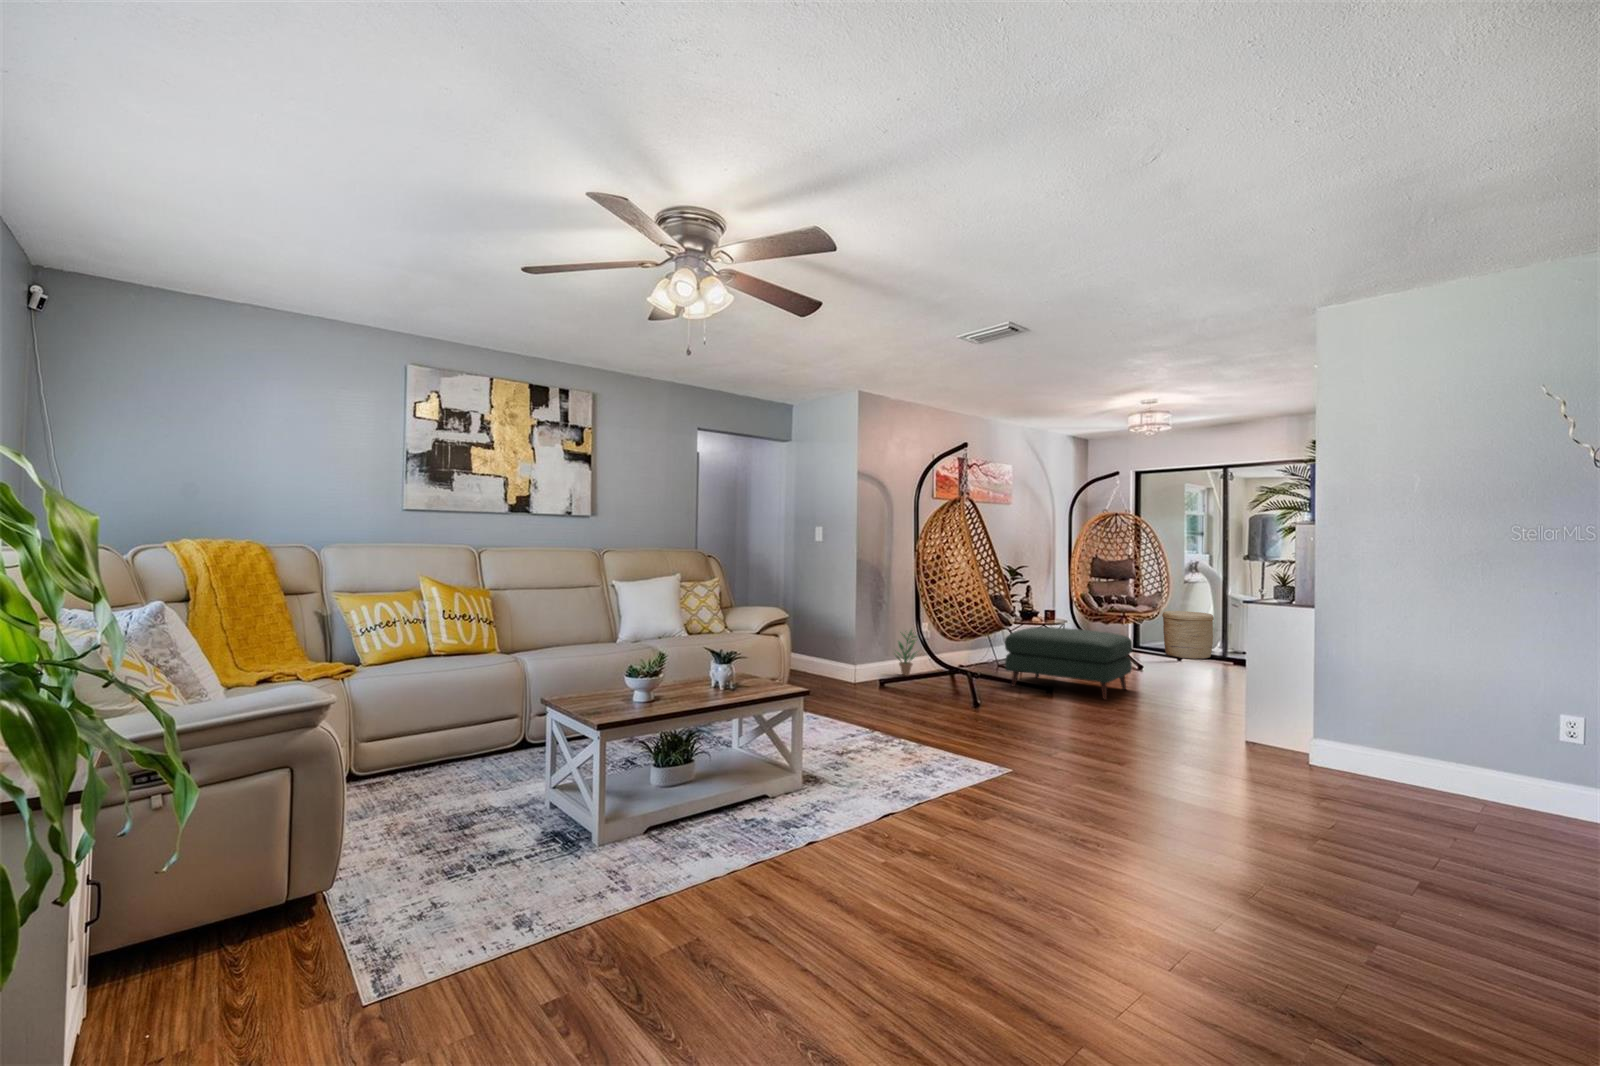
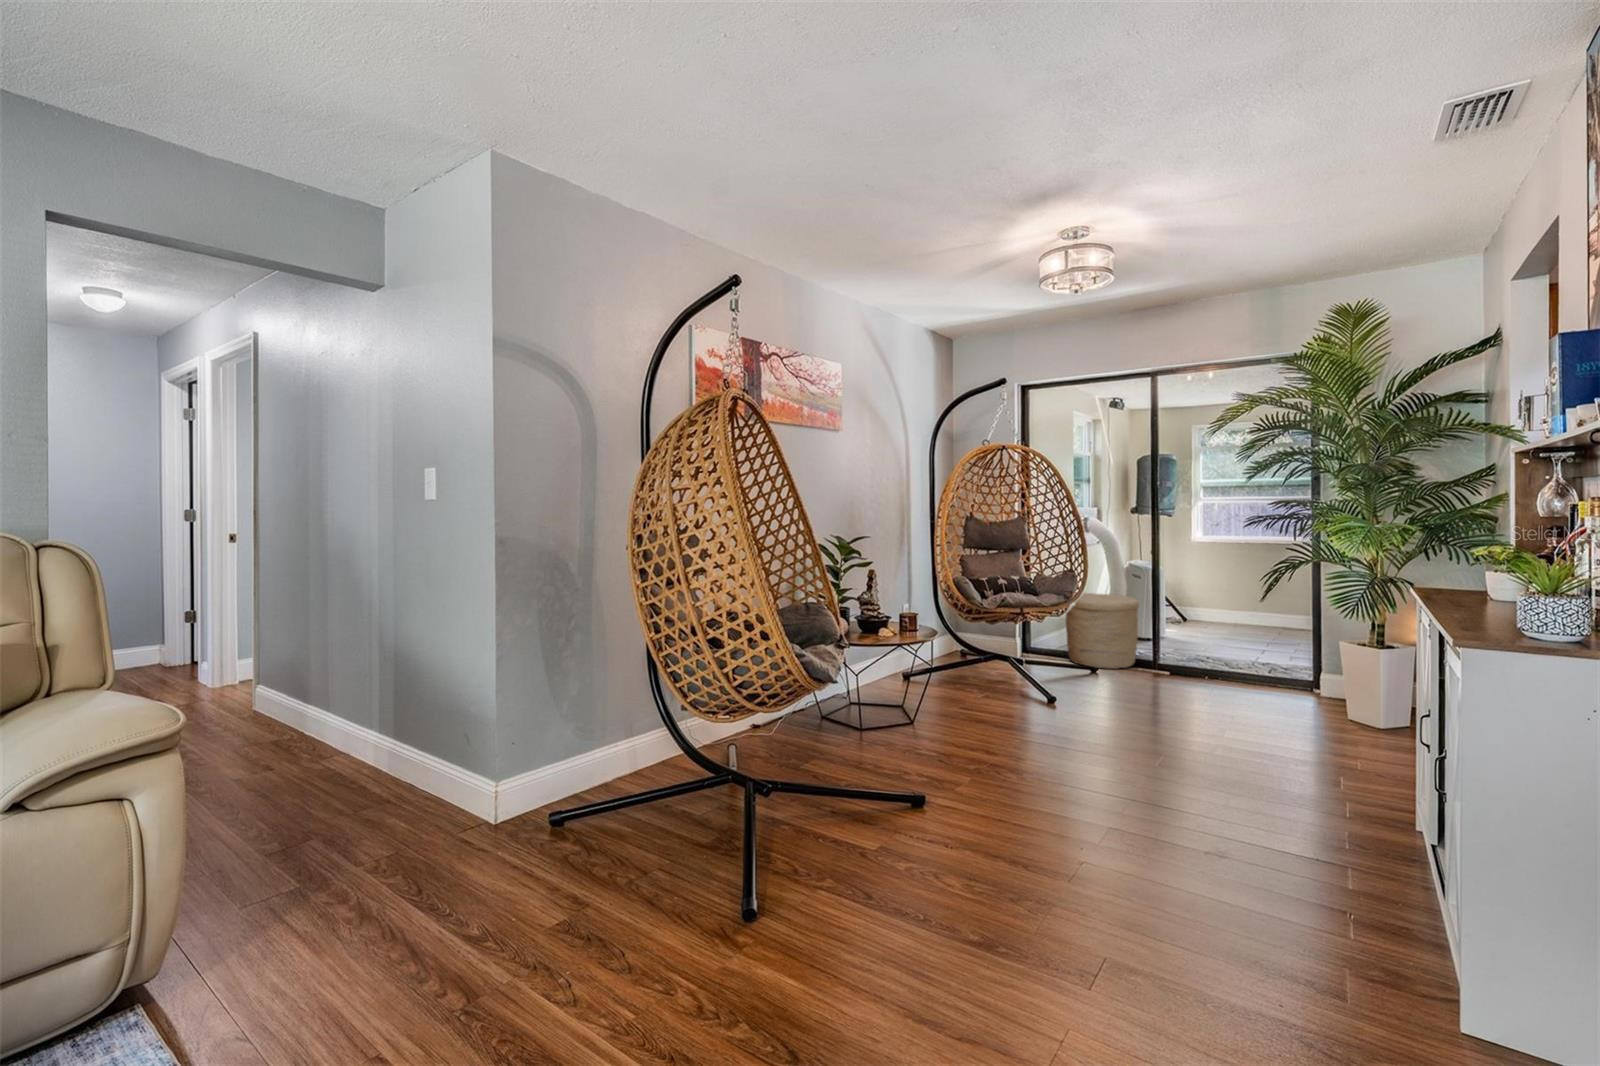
ottoman: present [1005,627,1133,700] -> none [825,663,1081,852]
potted plant: present [896,630,916,676] -> none [594,683,654,785]

